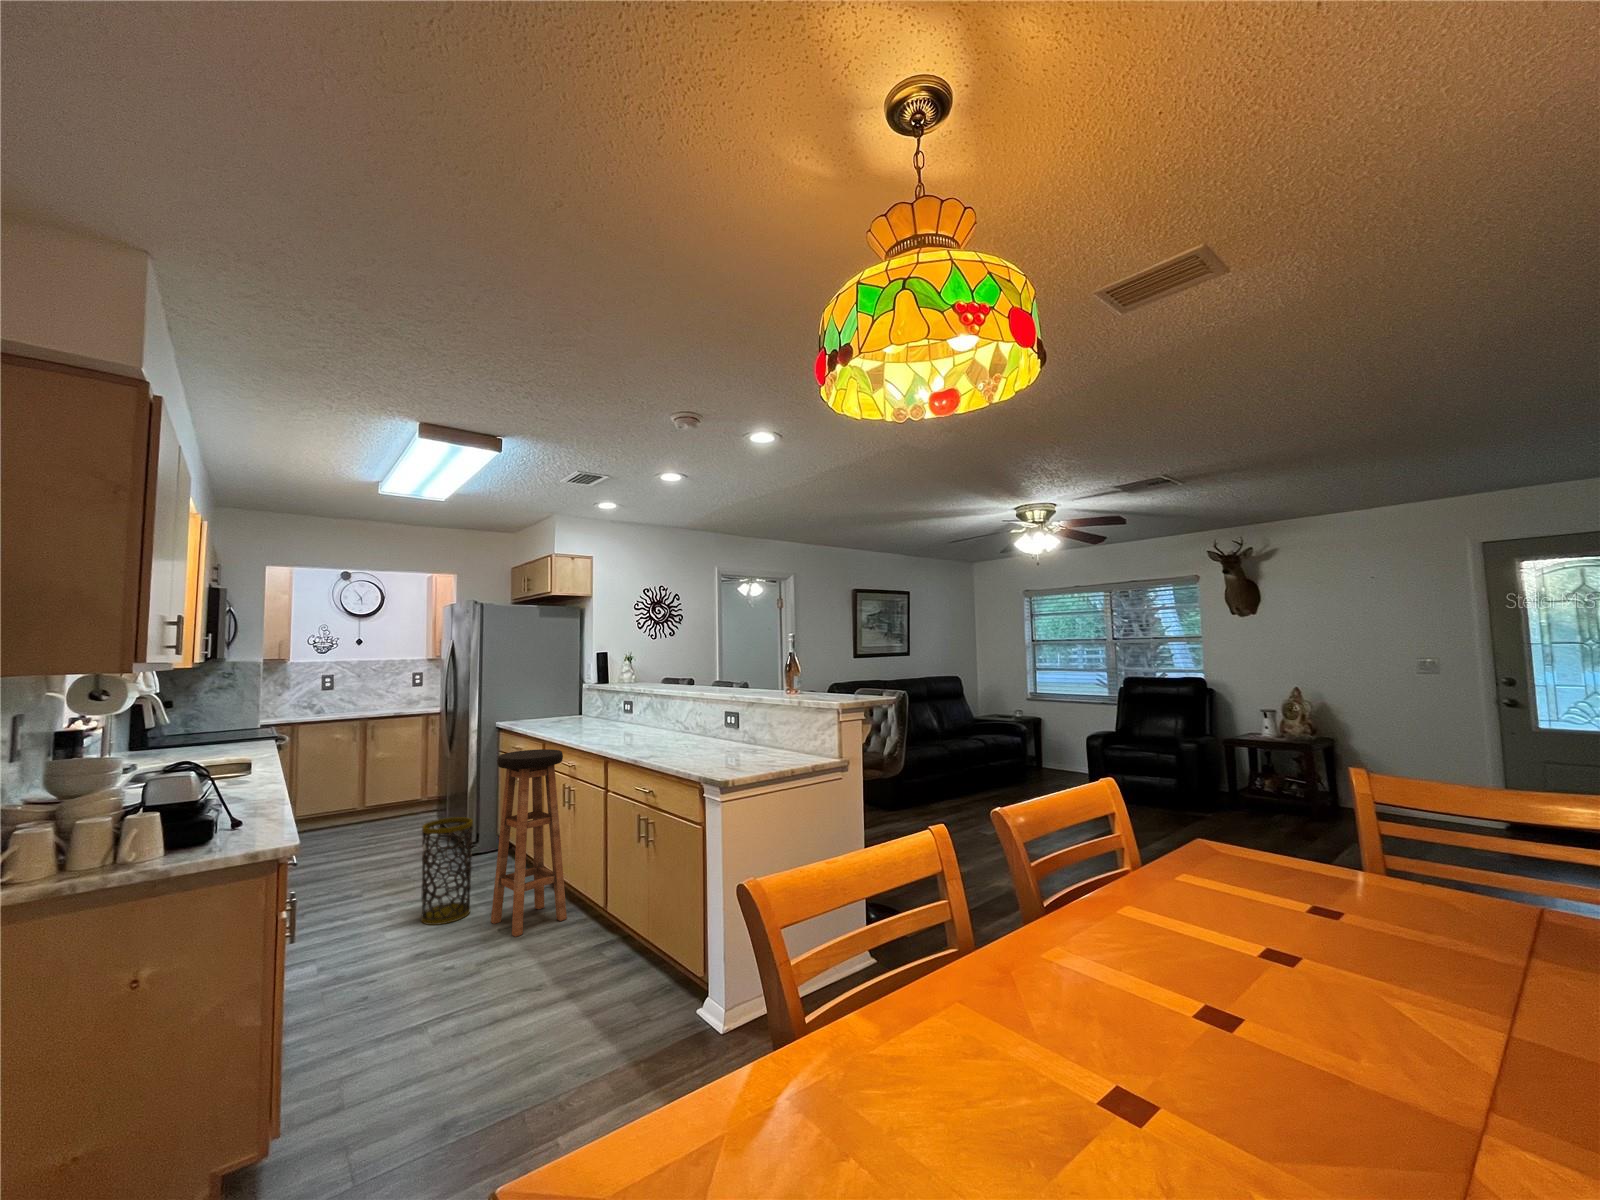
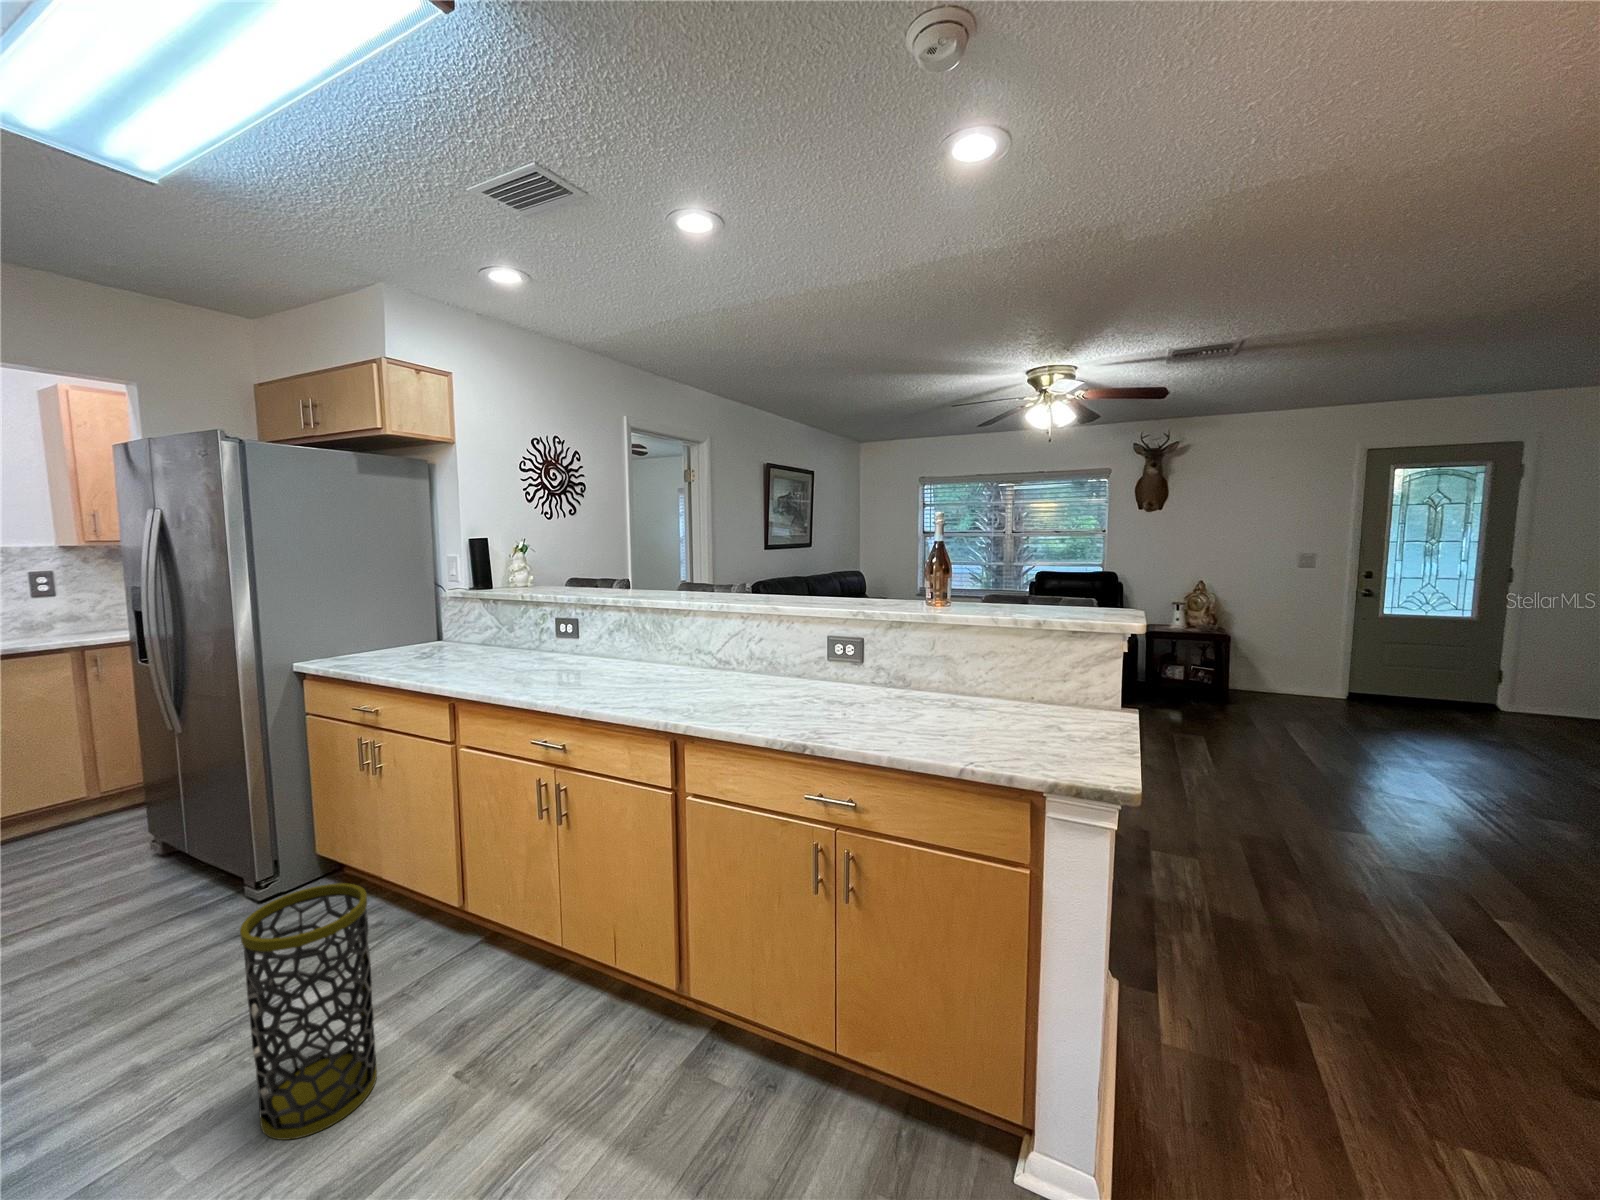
bar stool: present [491,749,567,937] -> none [443,725,604,1115]

